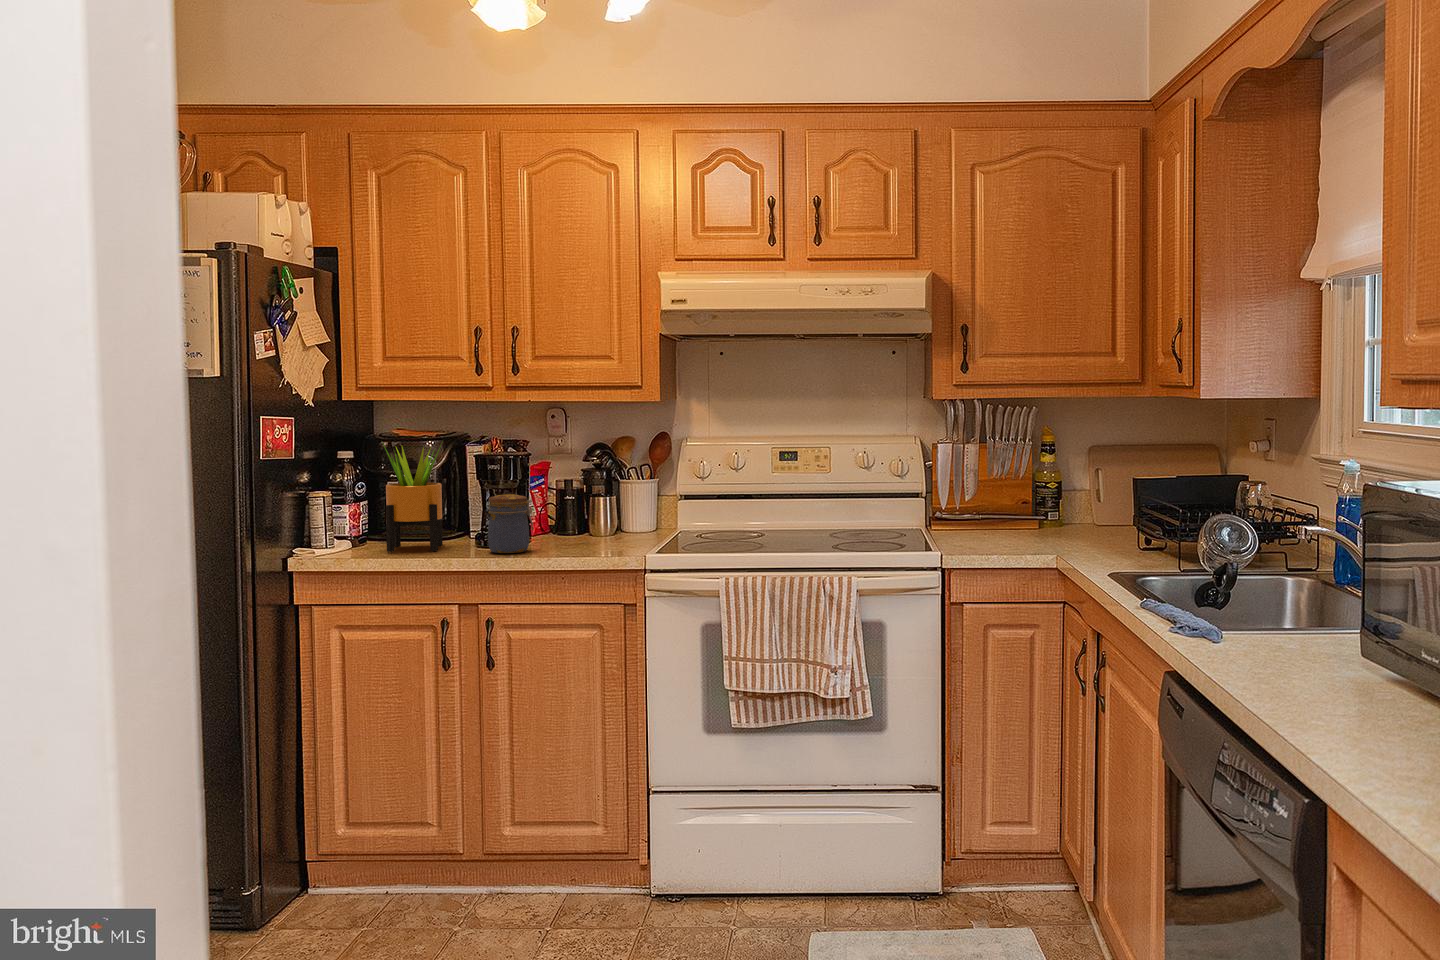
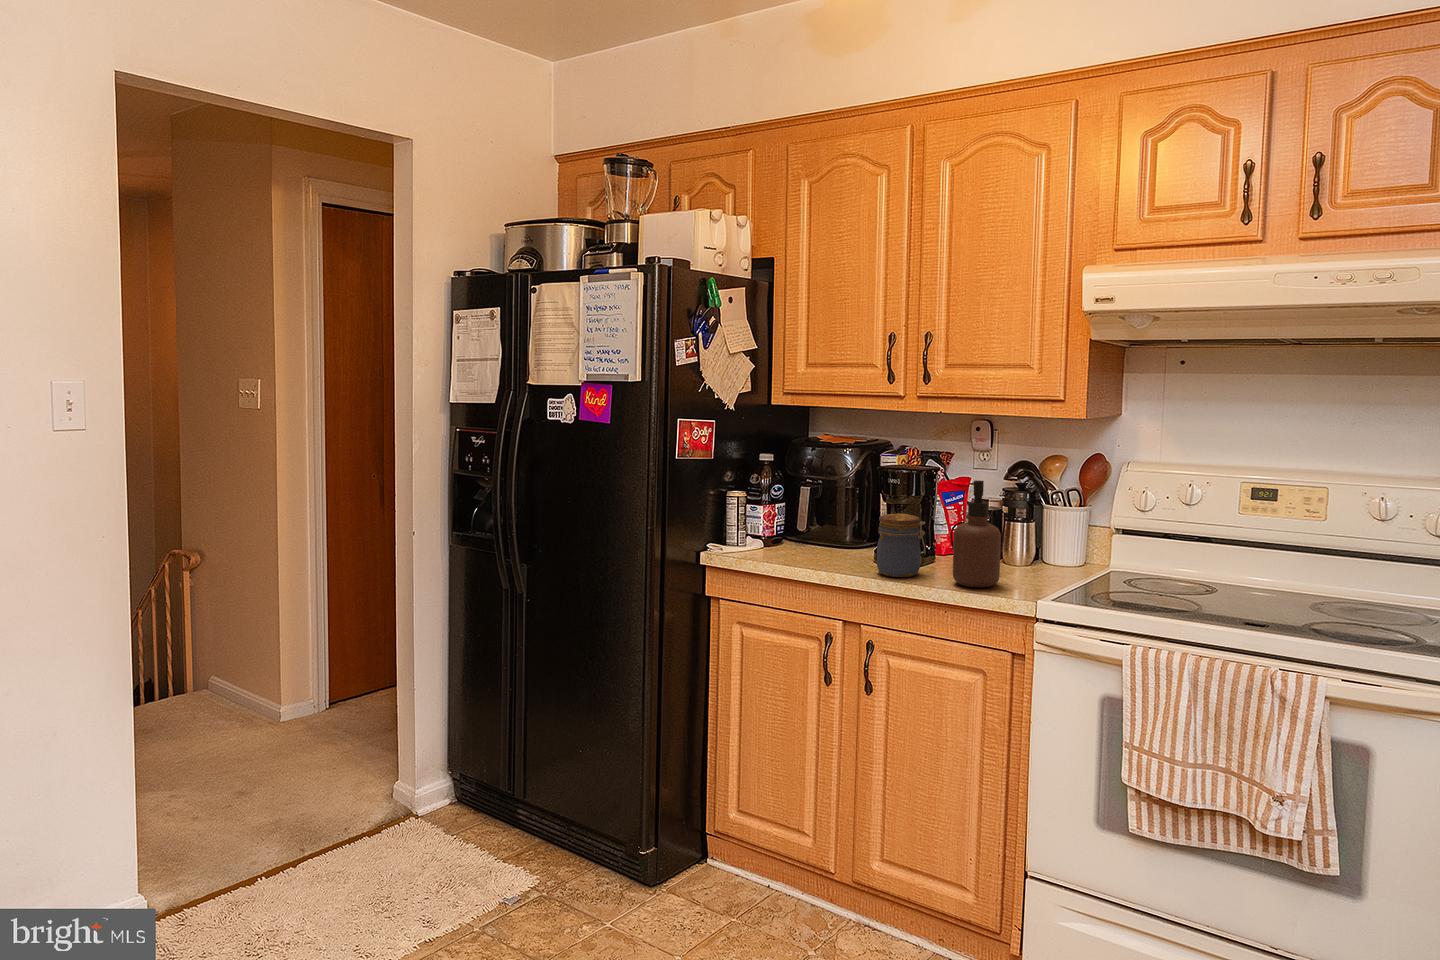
potted plant: present [383,444,443,552] -> none [786,448,846,563]
soap dispenser: none [563,457,605,553] -> present [953,480,1001,588]

